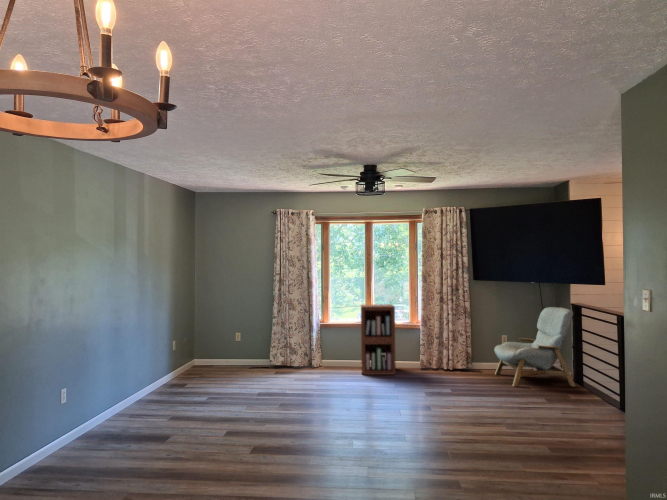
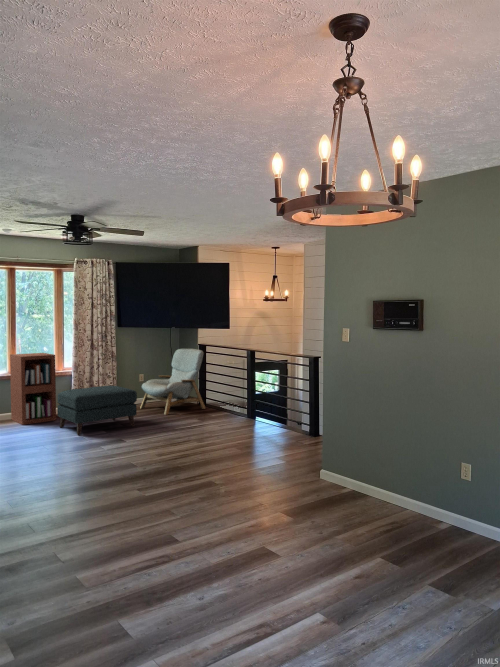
ottoman: none [384,344,462,395] -> present [57,386,137,435]

